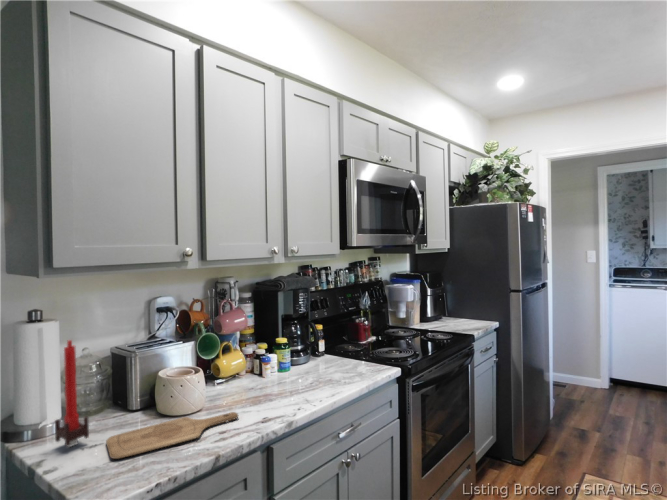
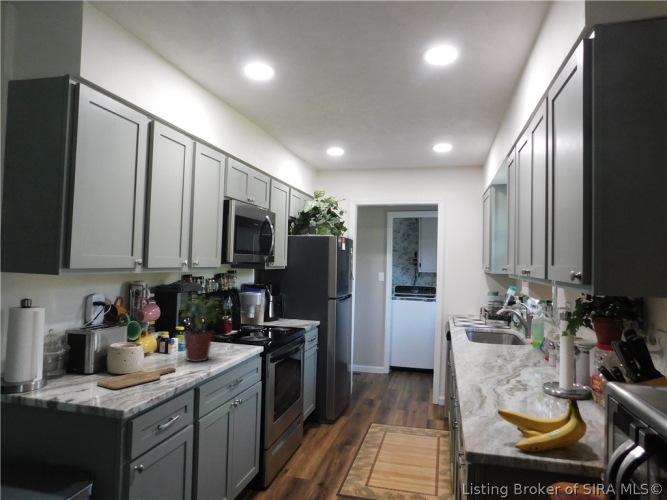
potted plant: none [260,297,321,397] -> present [180,296,219,362]
candle: present [55,340,89,447] -> none [61,318,85,389]

